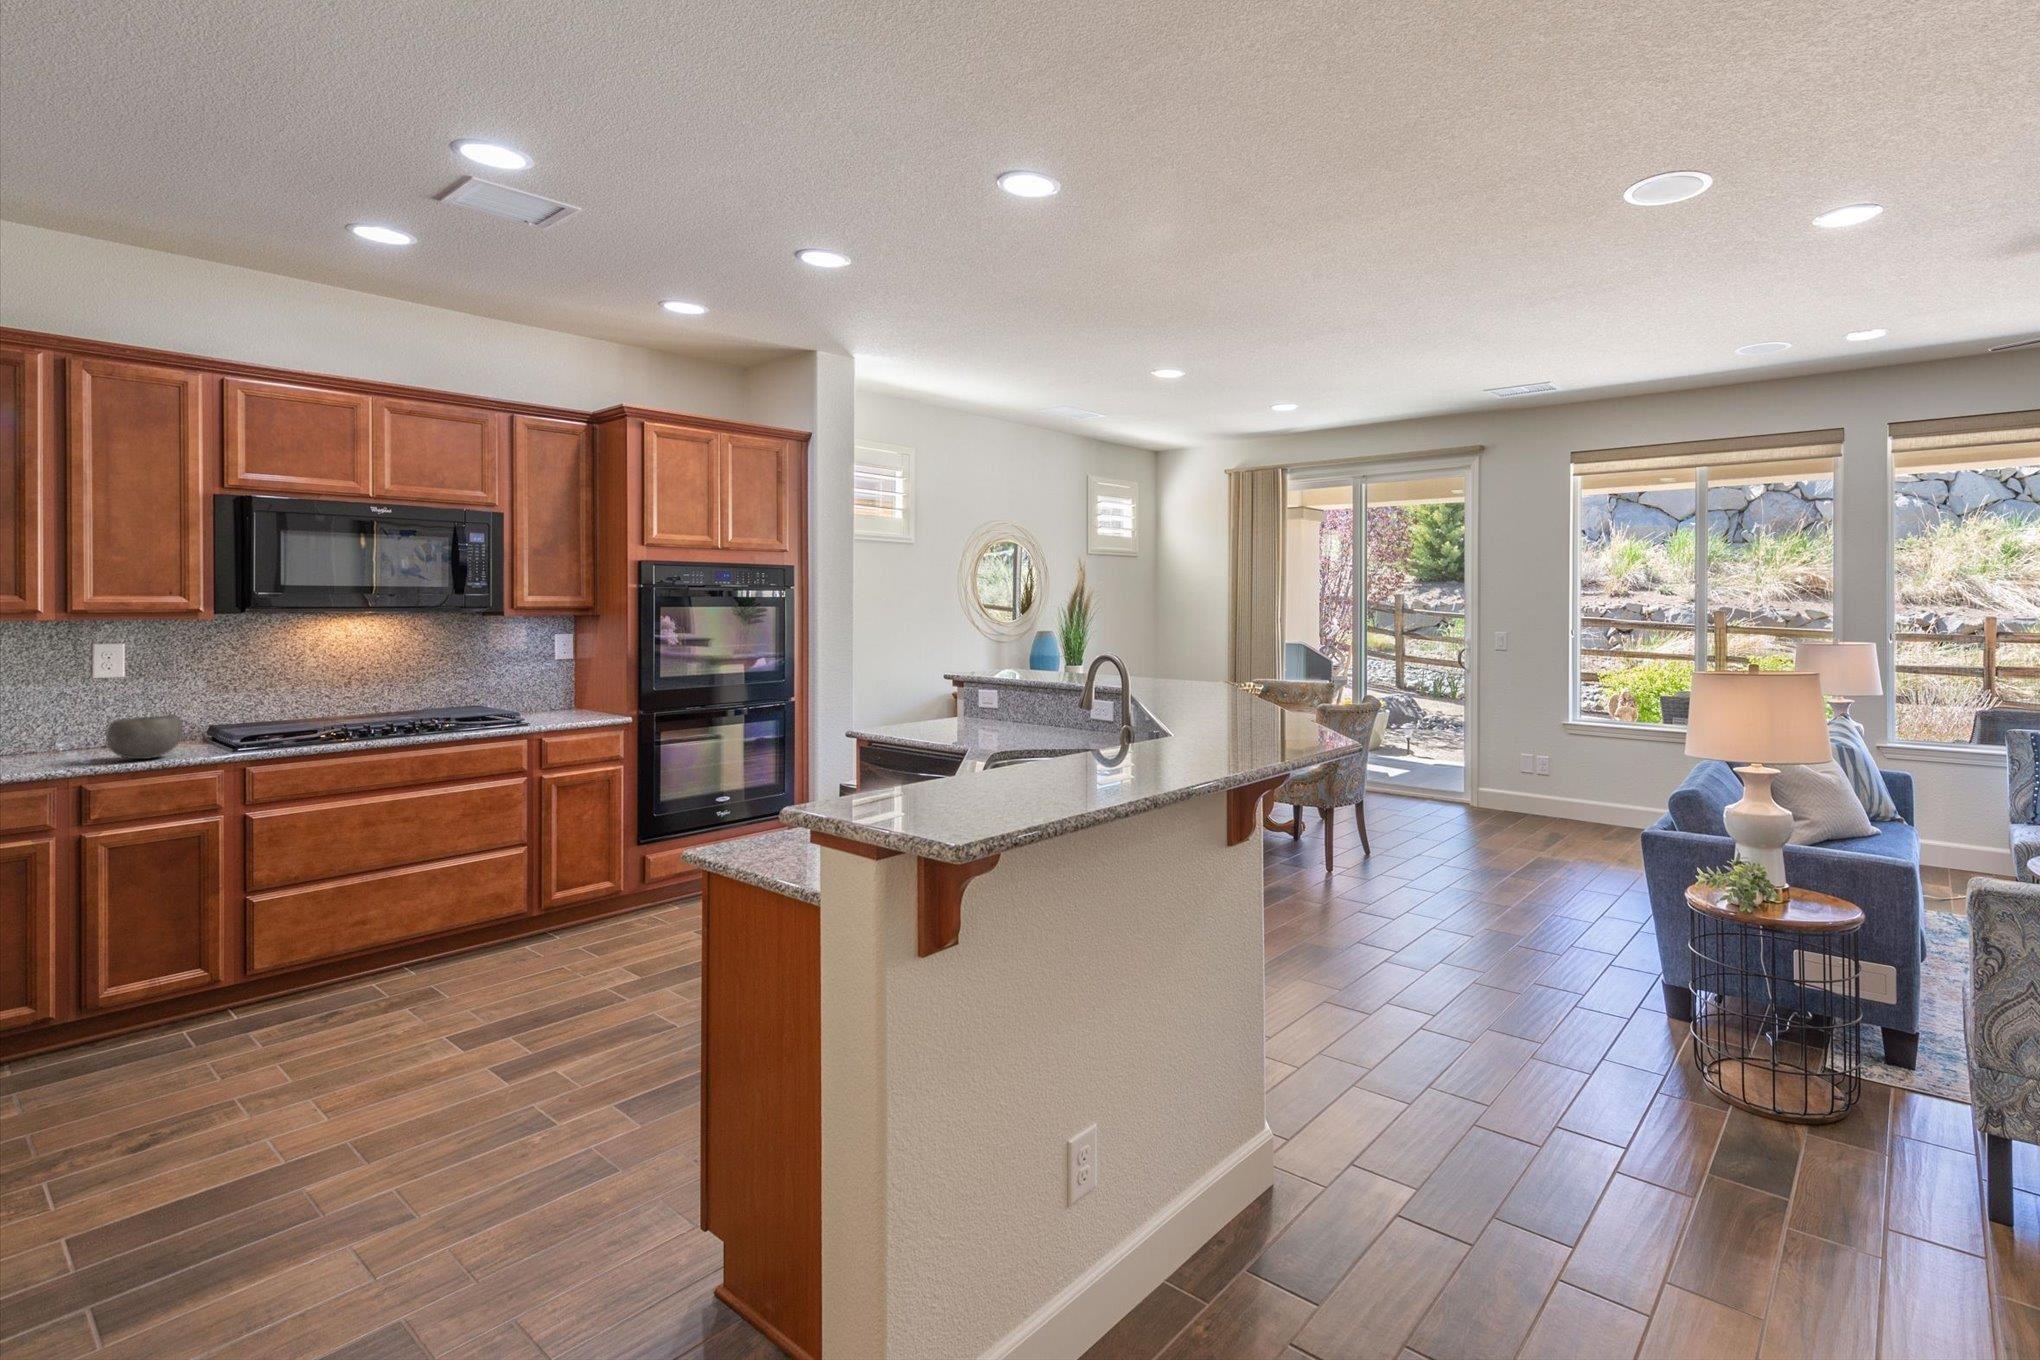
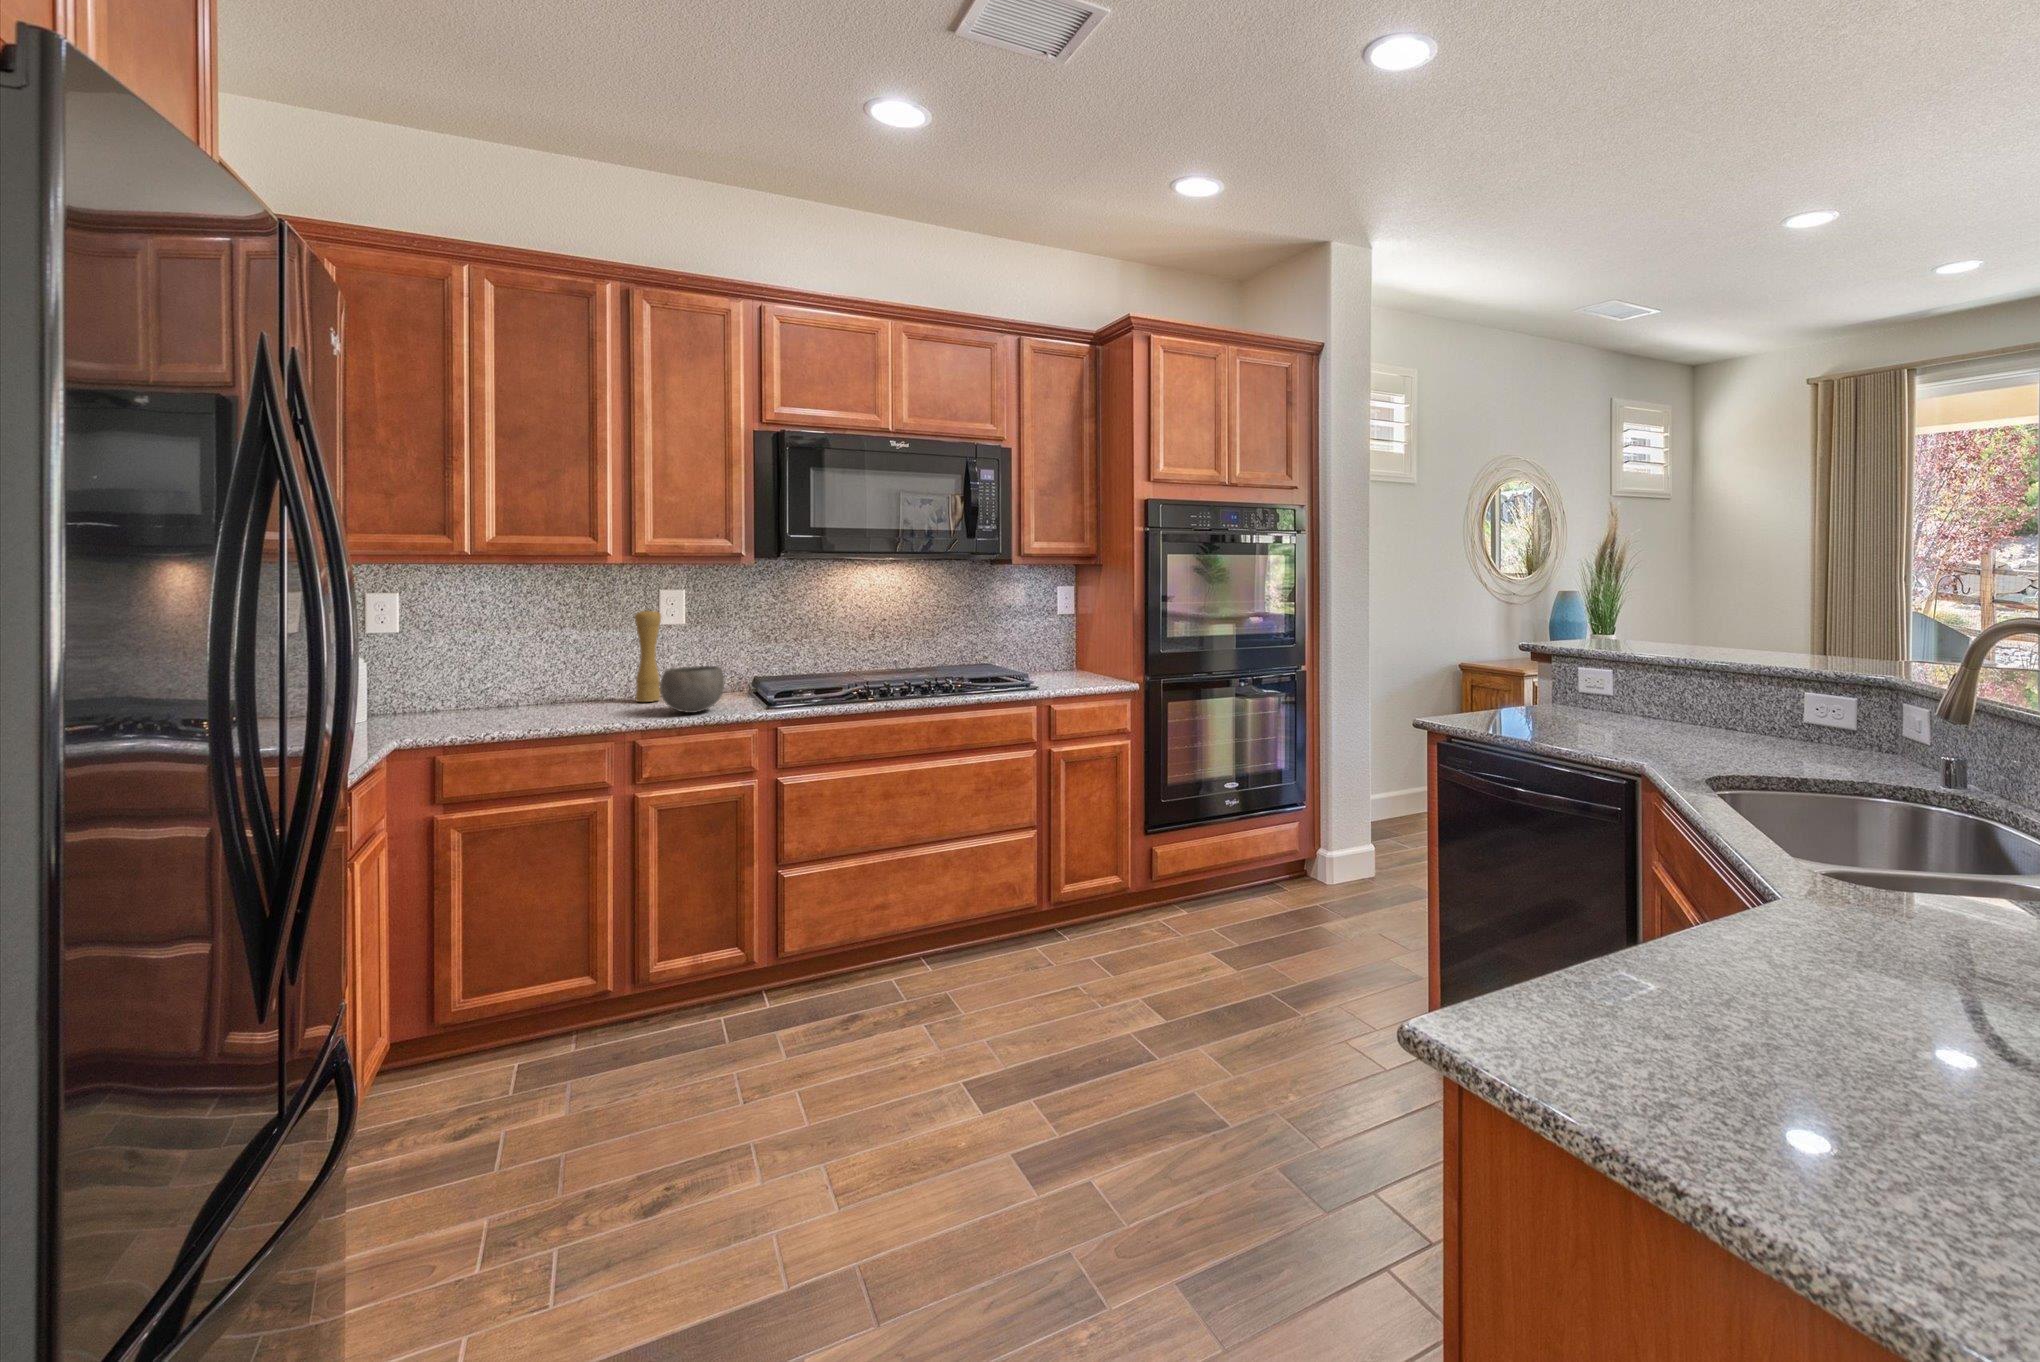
pepper mill: none [66,666,100,756] -> present [635,610,661,702]

